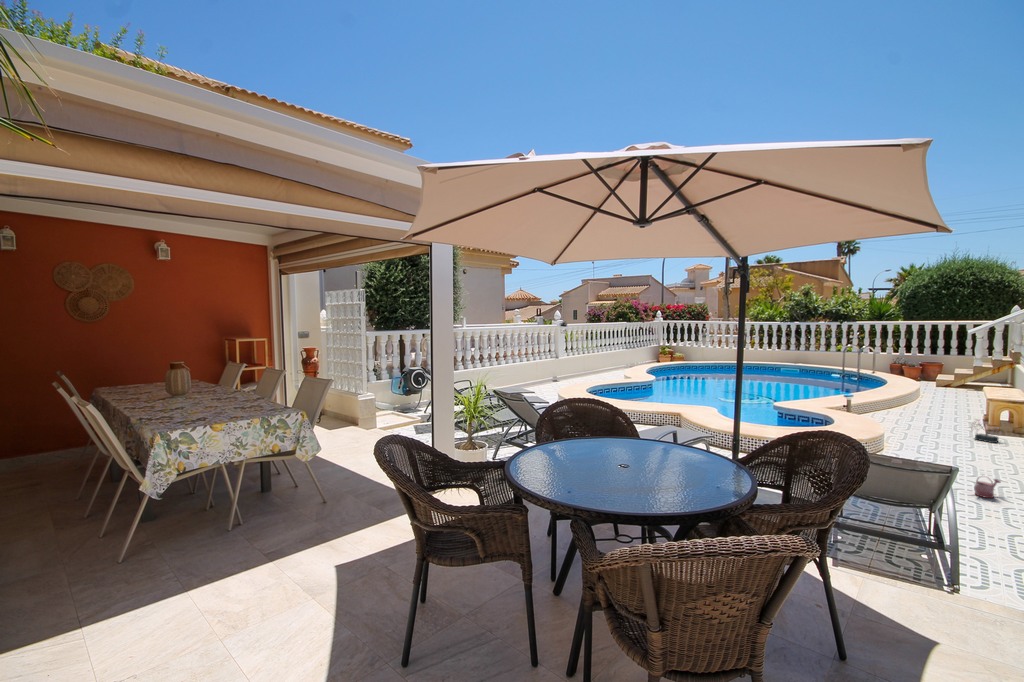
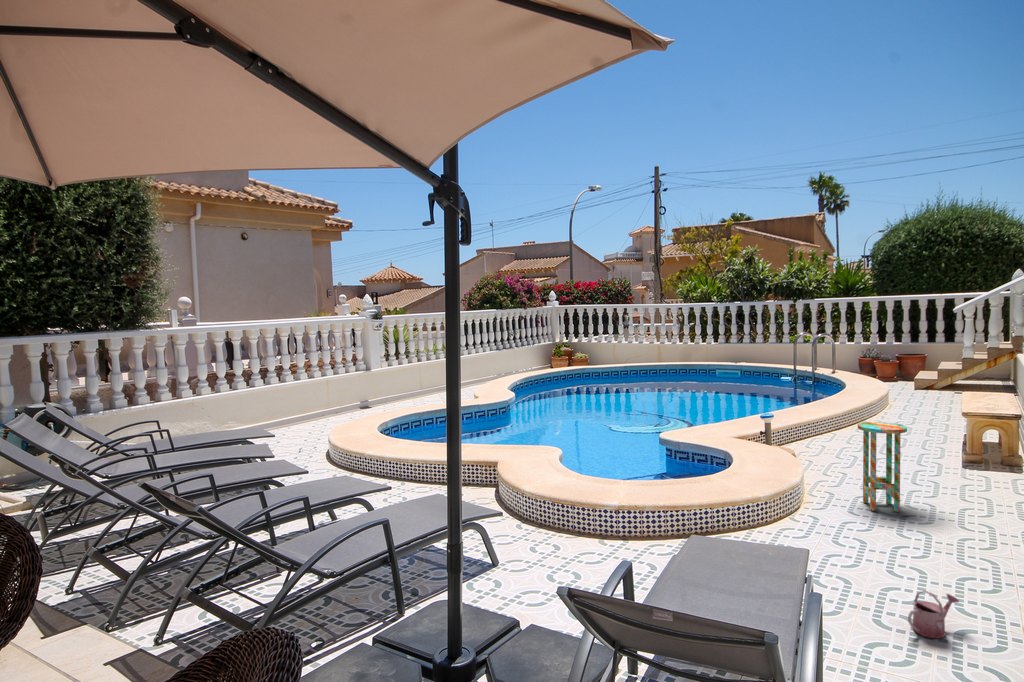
side table: none [924,399,957,451] -> present [858,422,907,512]
decorative plant: present [971,419,1001,443] -> none [936,450,986,491]

